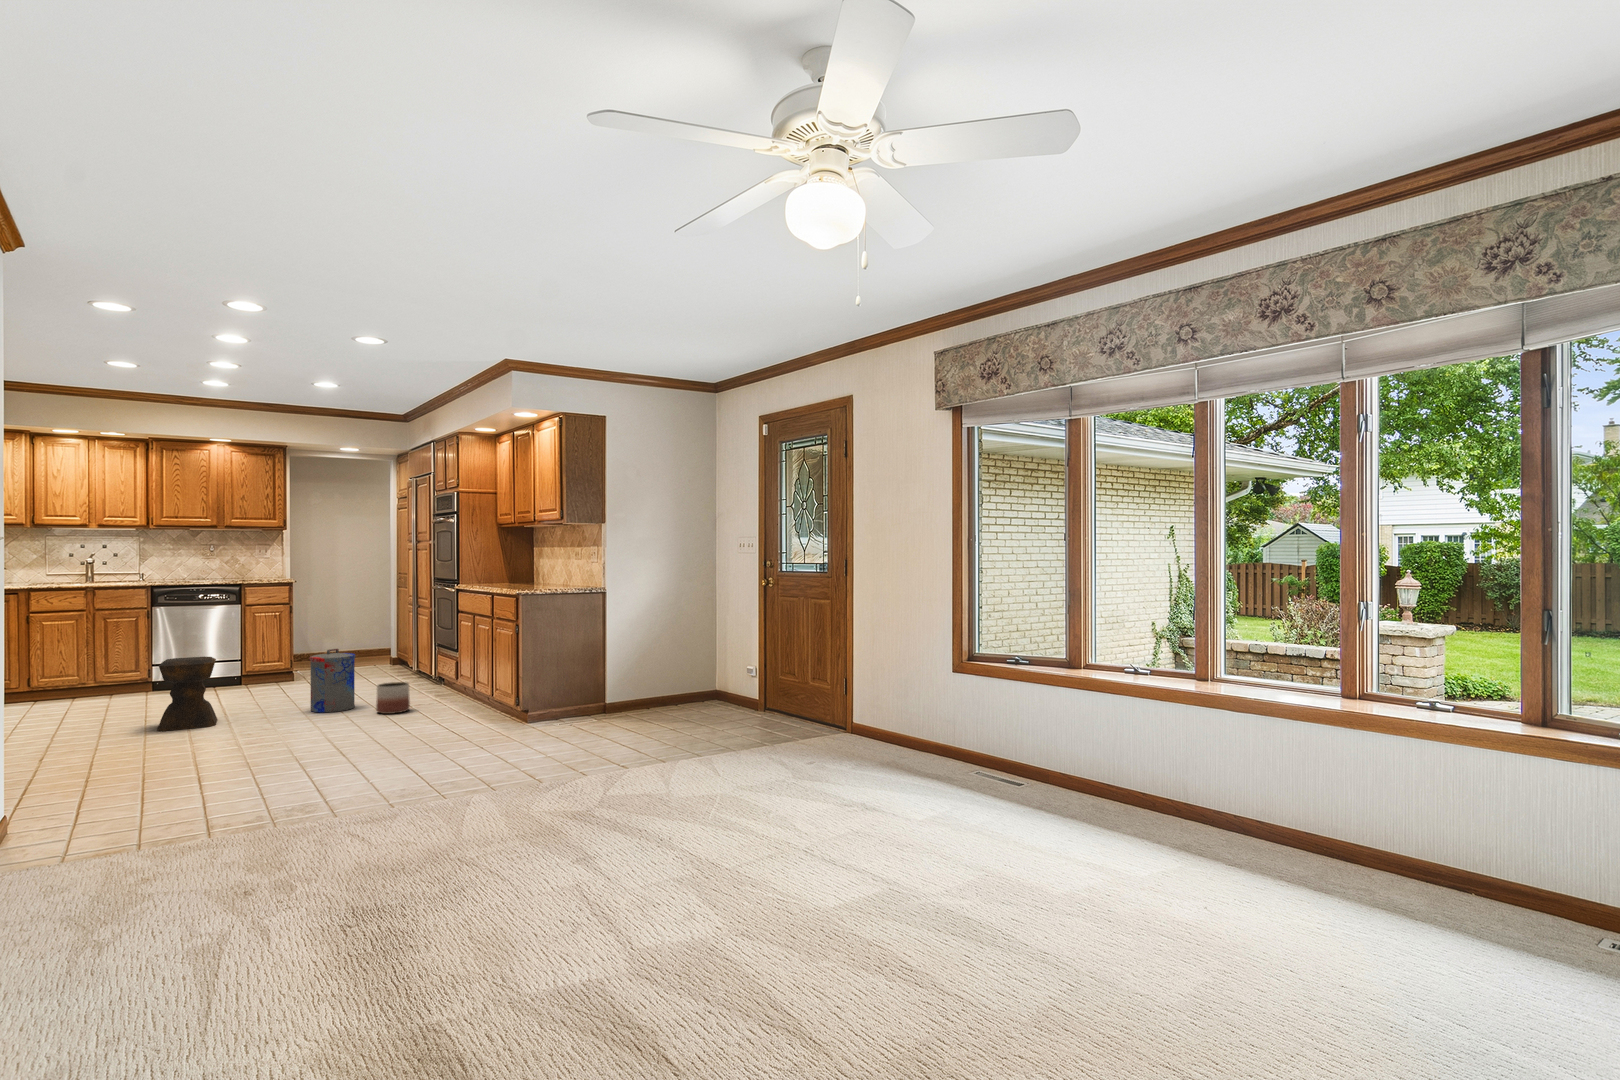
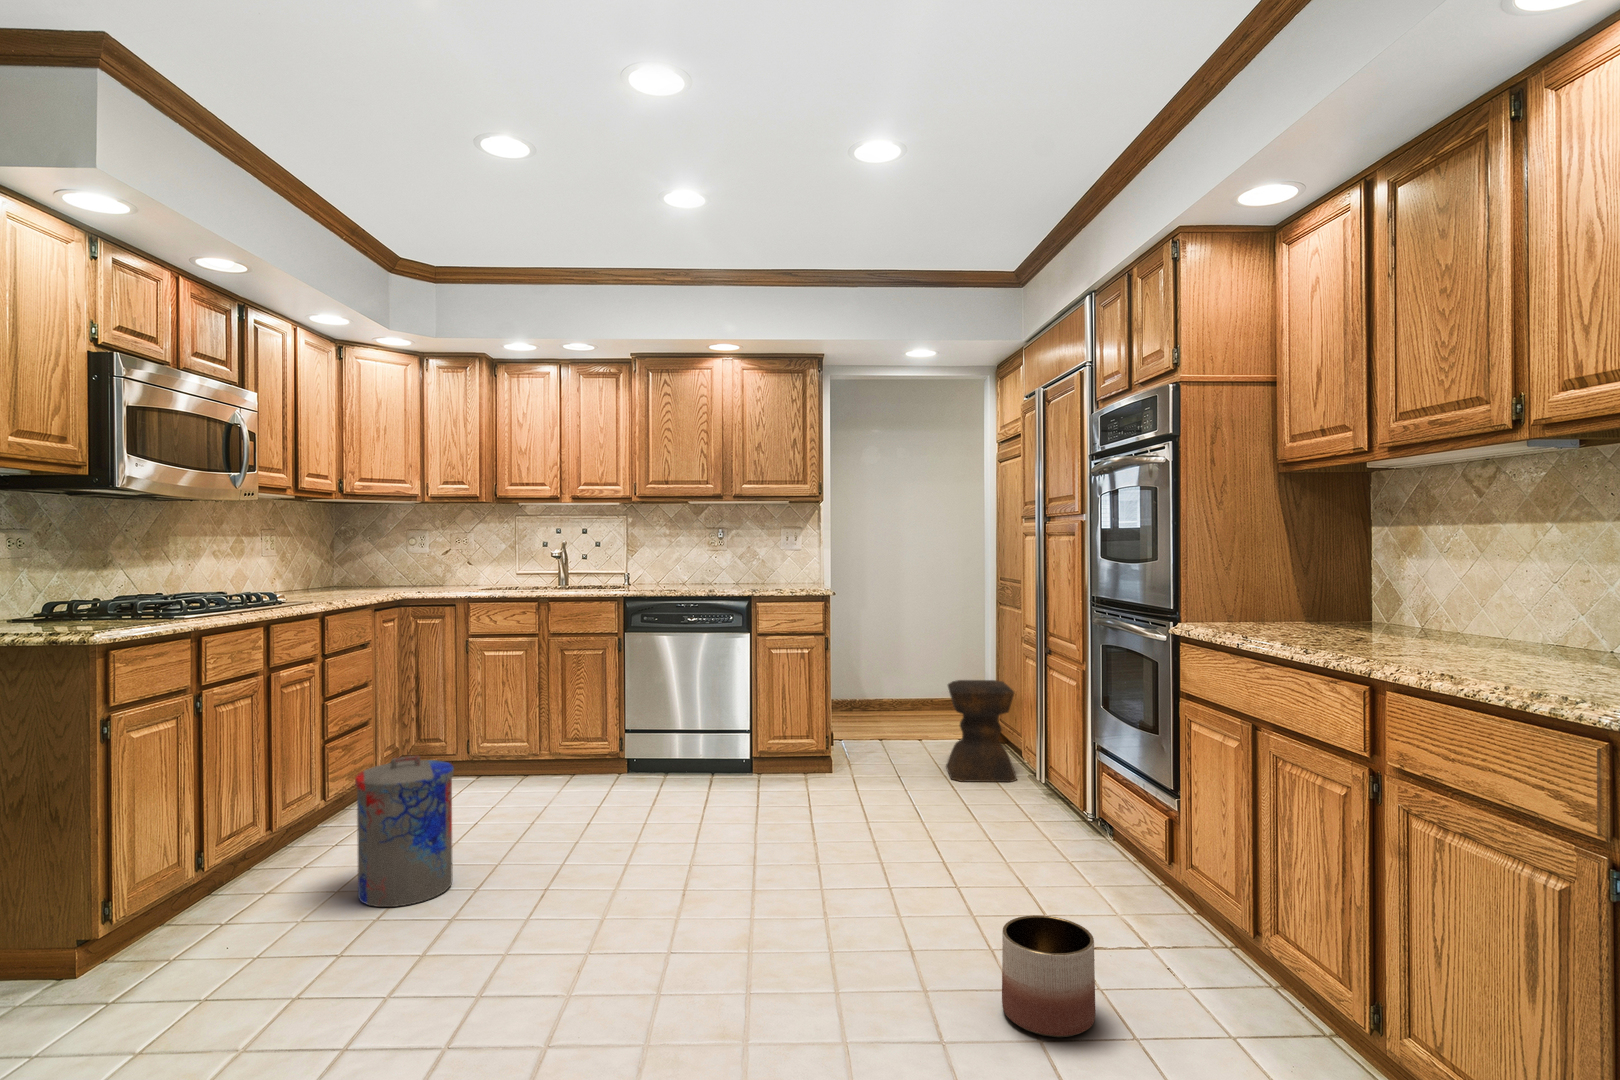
trash can: present [310,649,355,712] -> present [355,756,454,907]
stool: present [157,657,218,731] -> present [946,680,1017,782]

